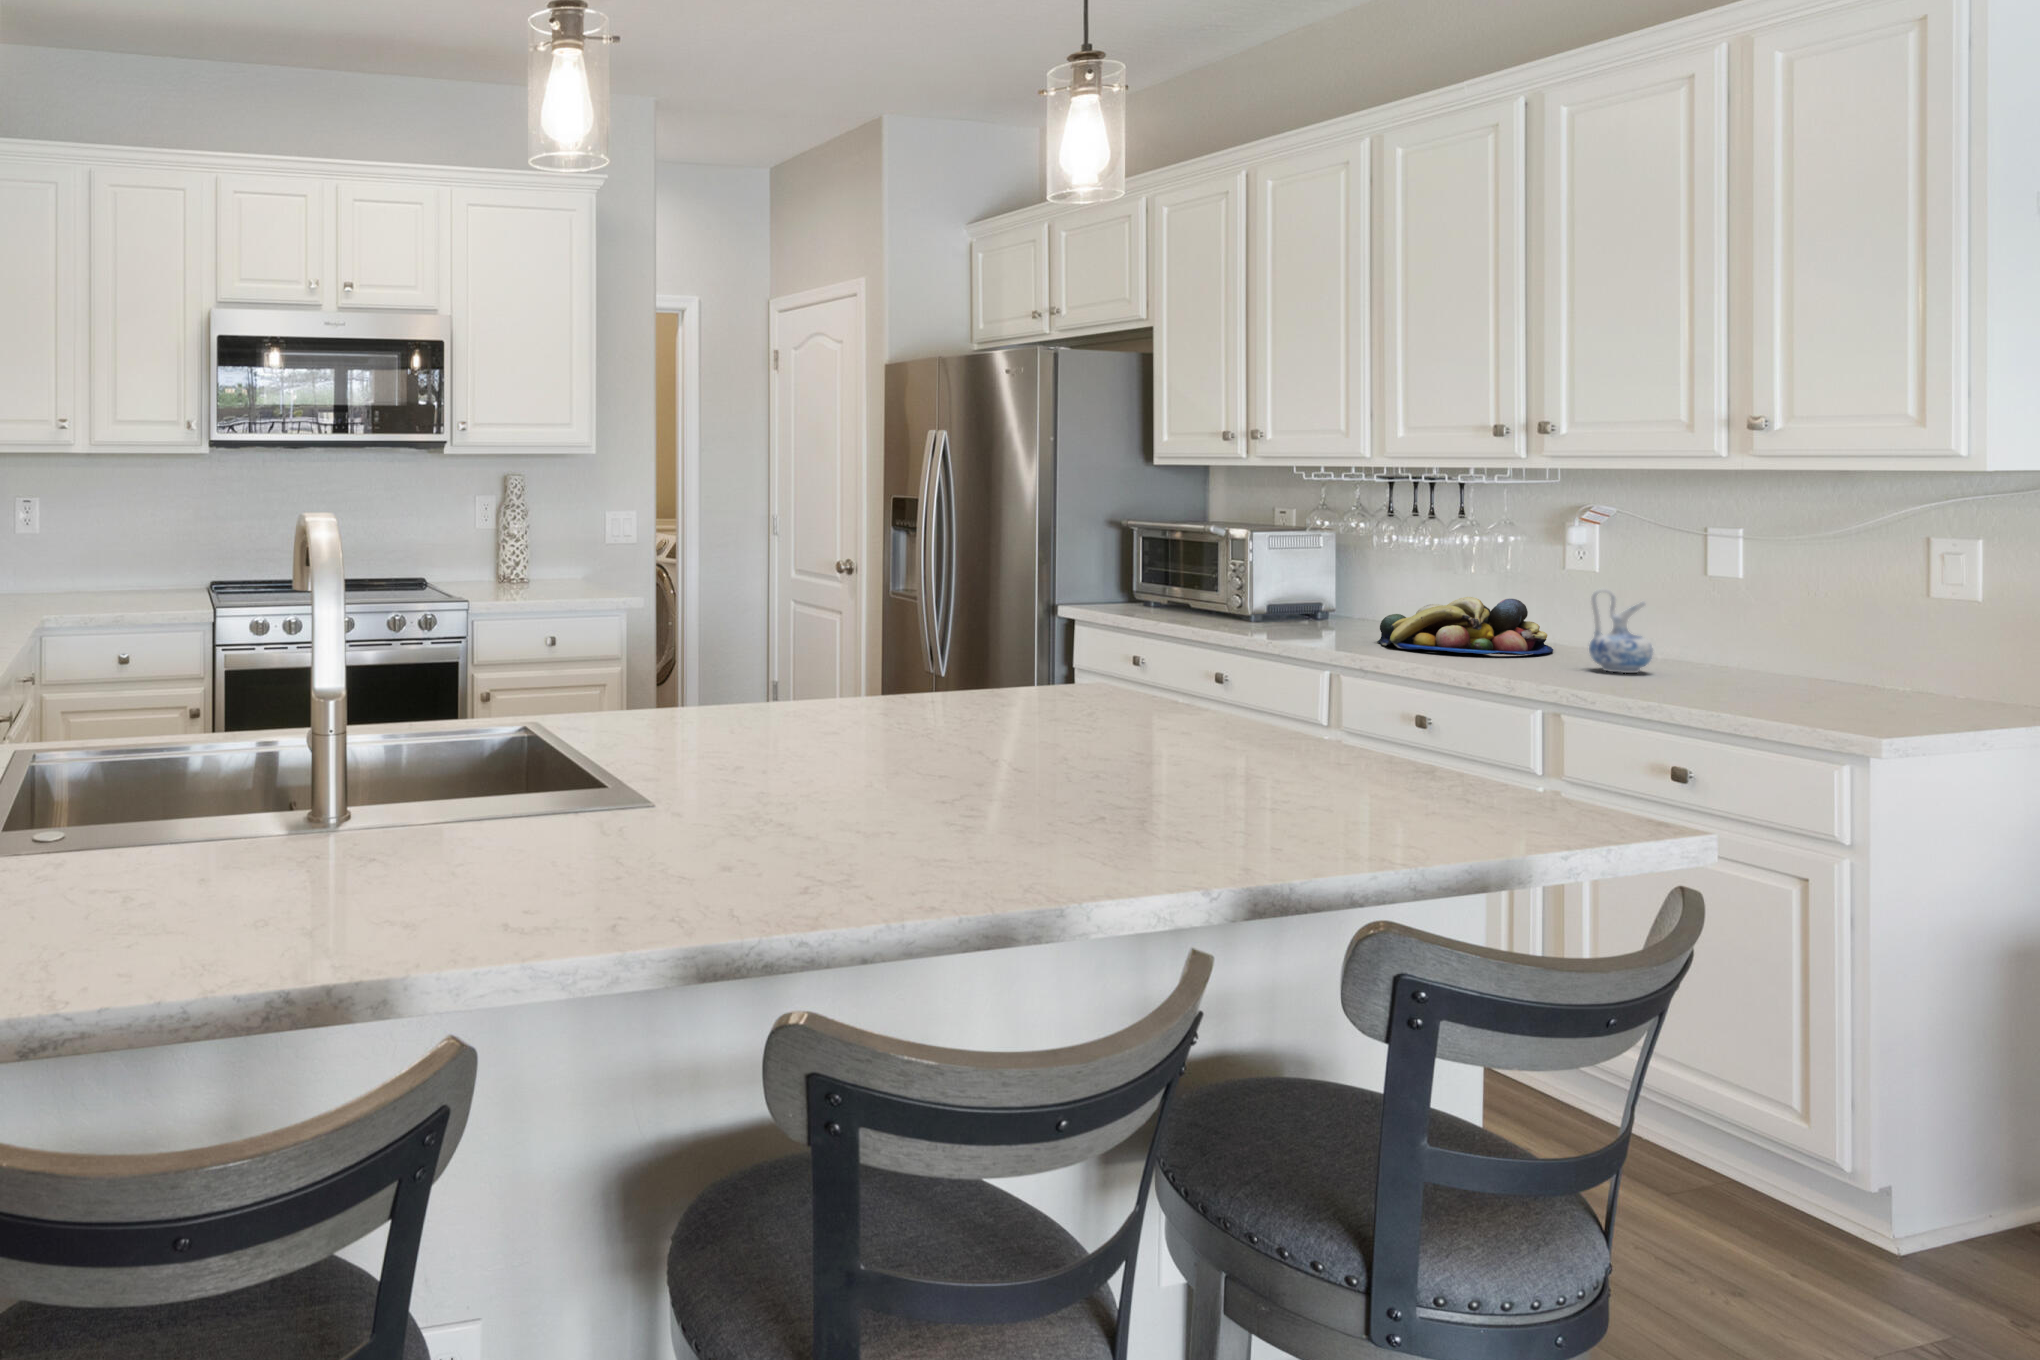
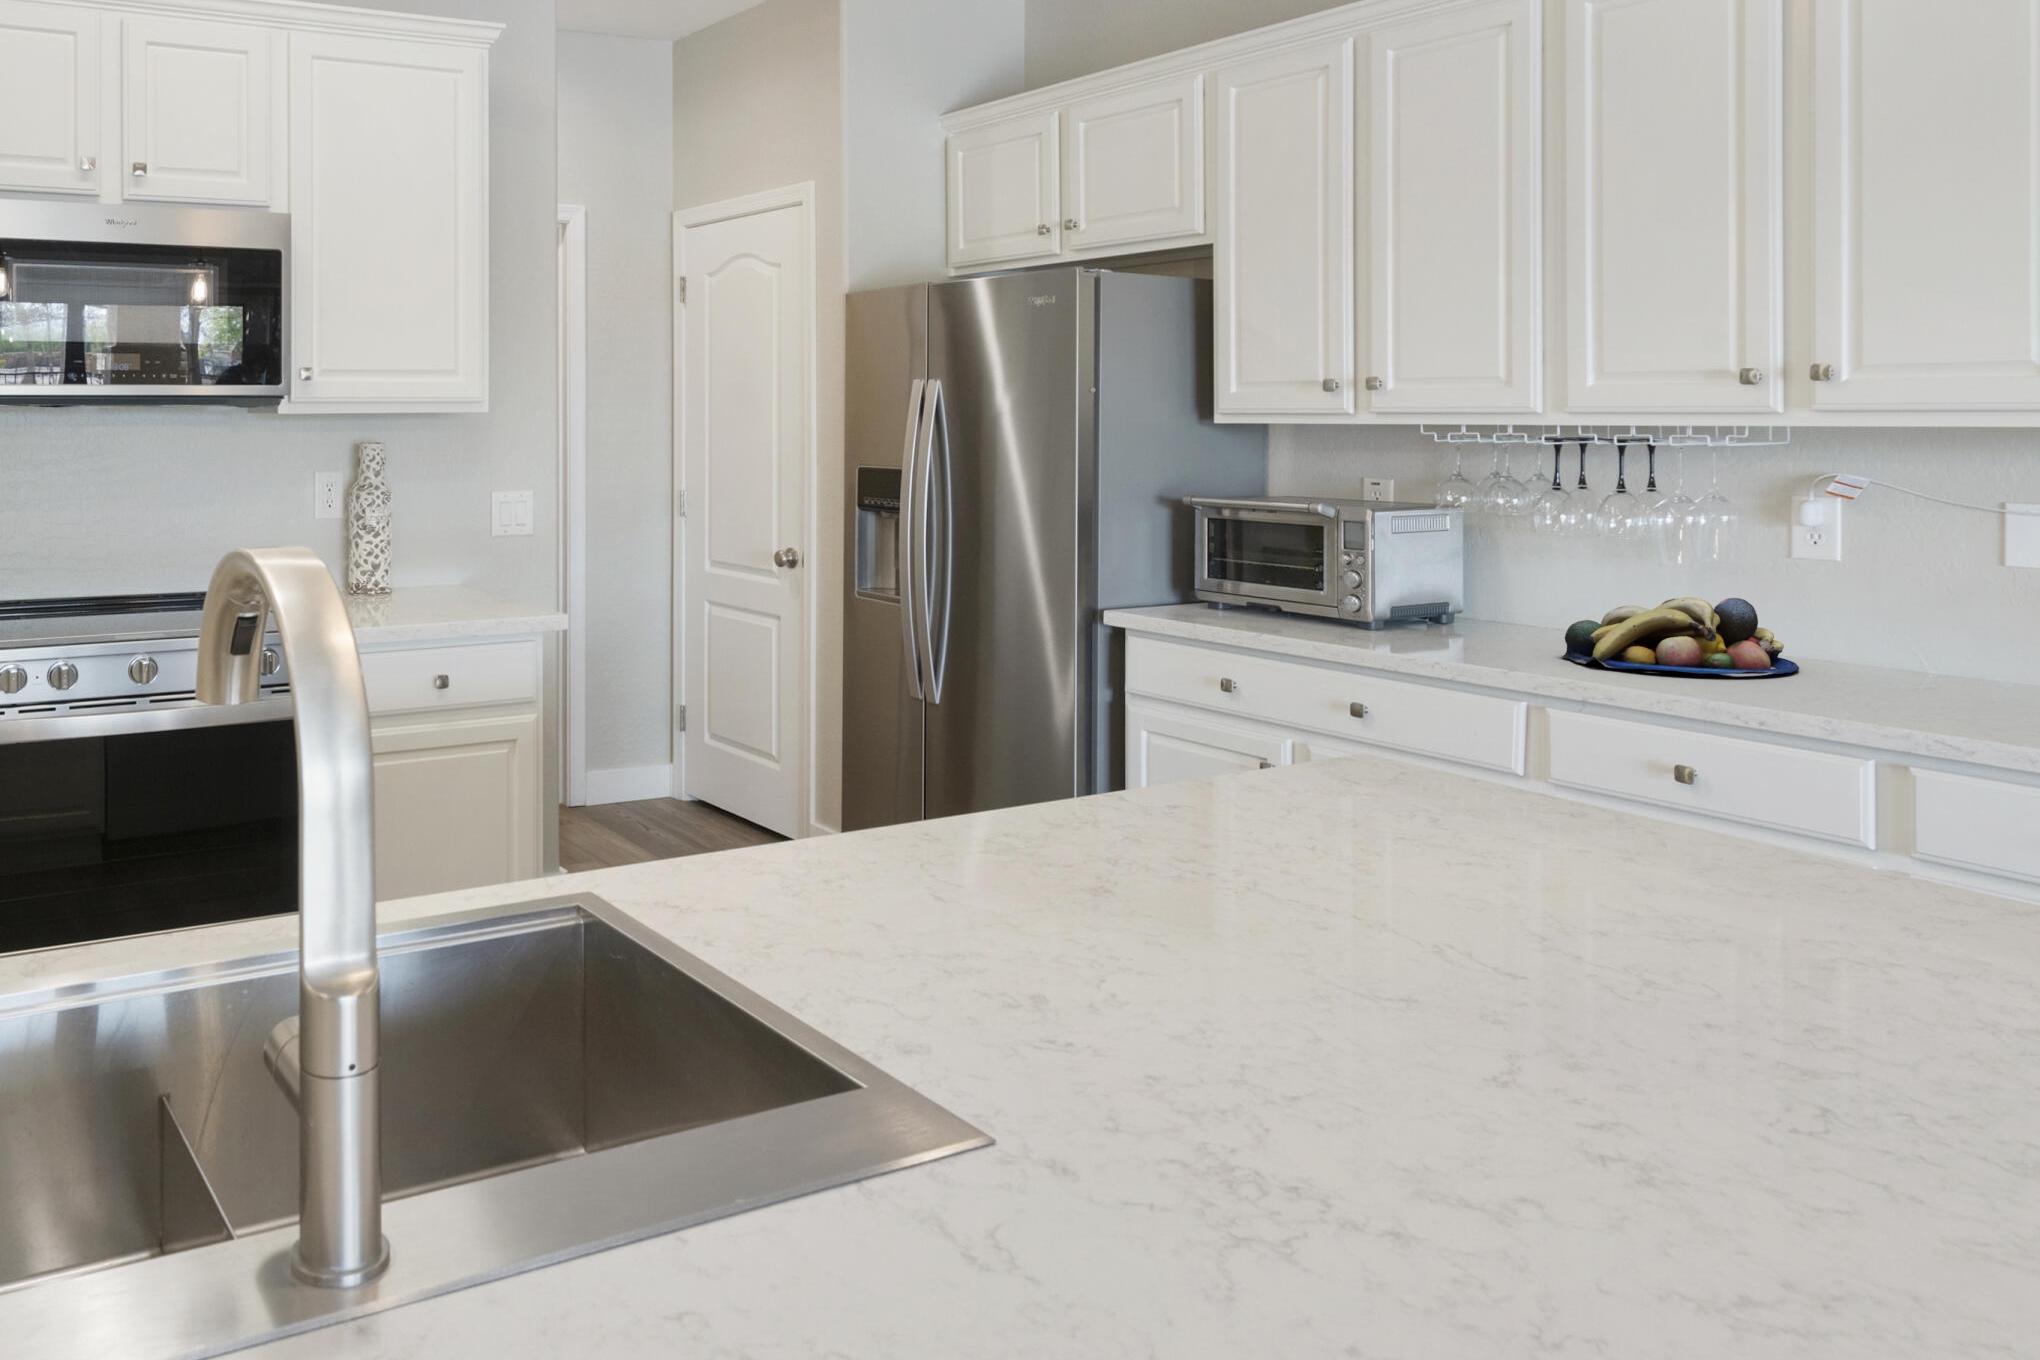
ceramic pitcher: present [1589,588,1653,673] -> none [1887,587,1975,700]

